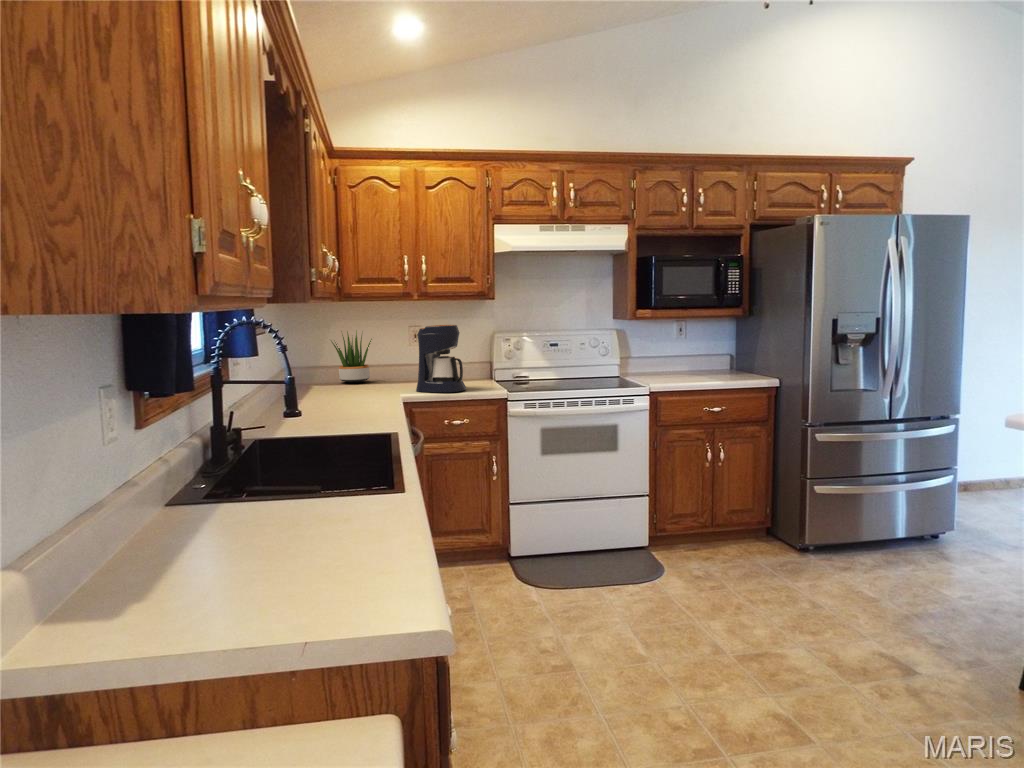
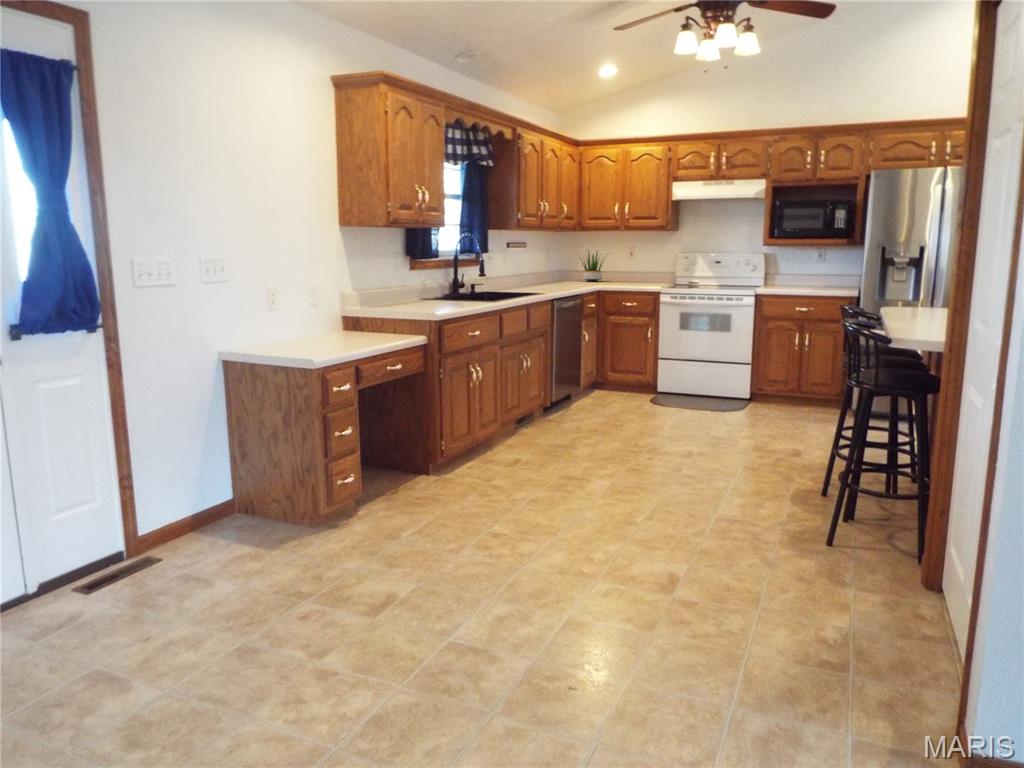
coffee maker: present [416,325,466,393] -> none [613,246,643,286]

